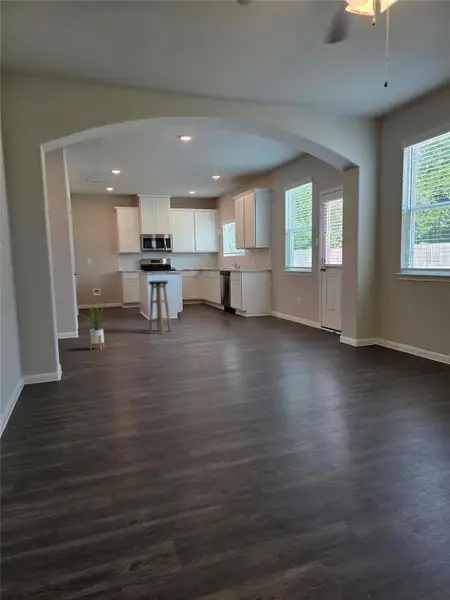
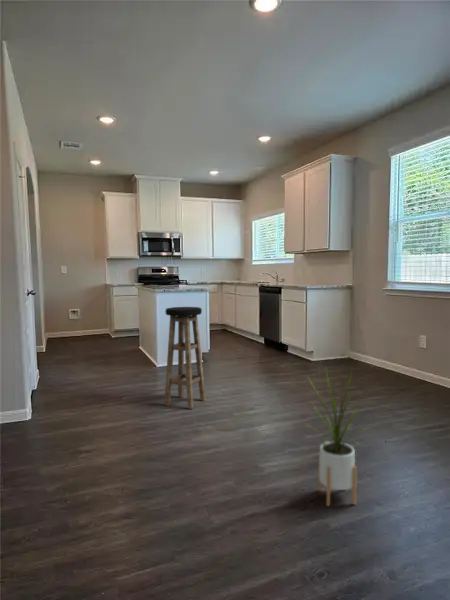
house plant: present [88,303,105,350] -> present [317,376,371,506]

